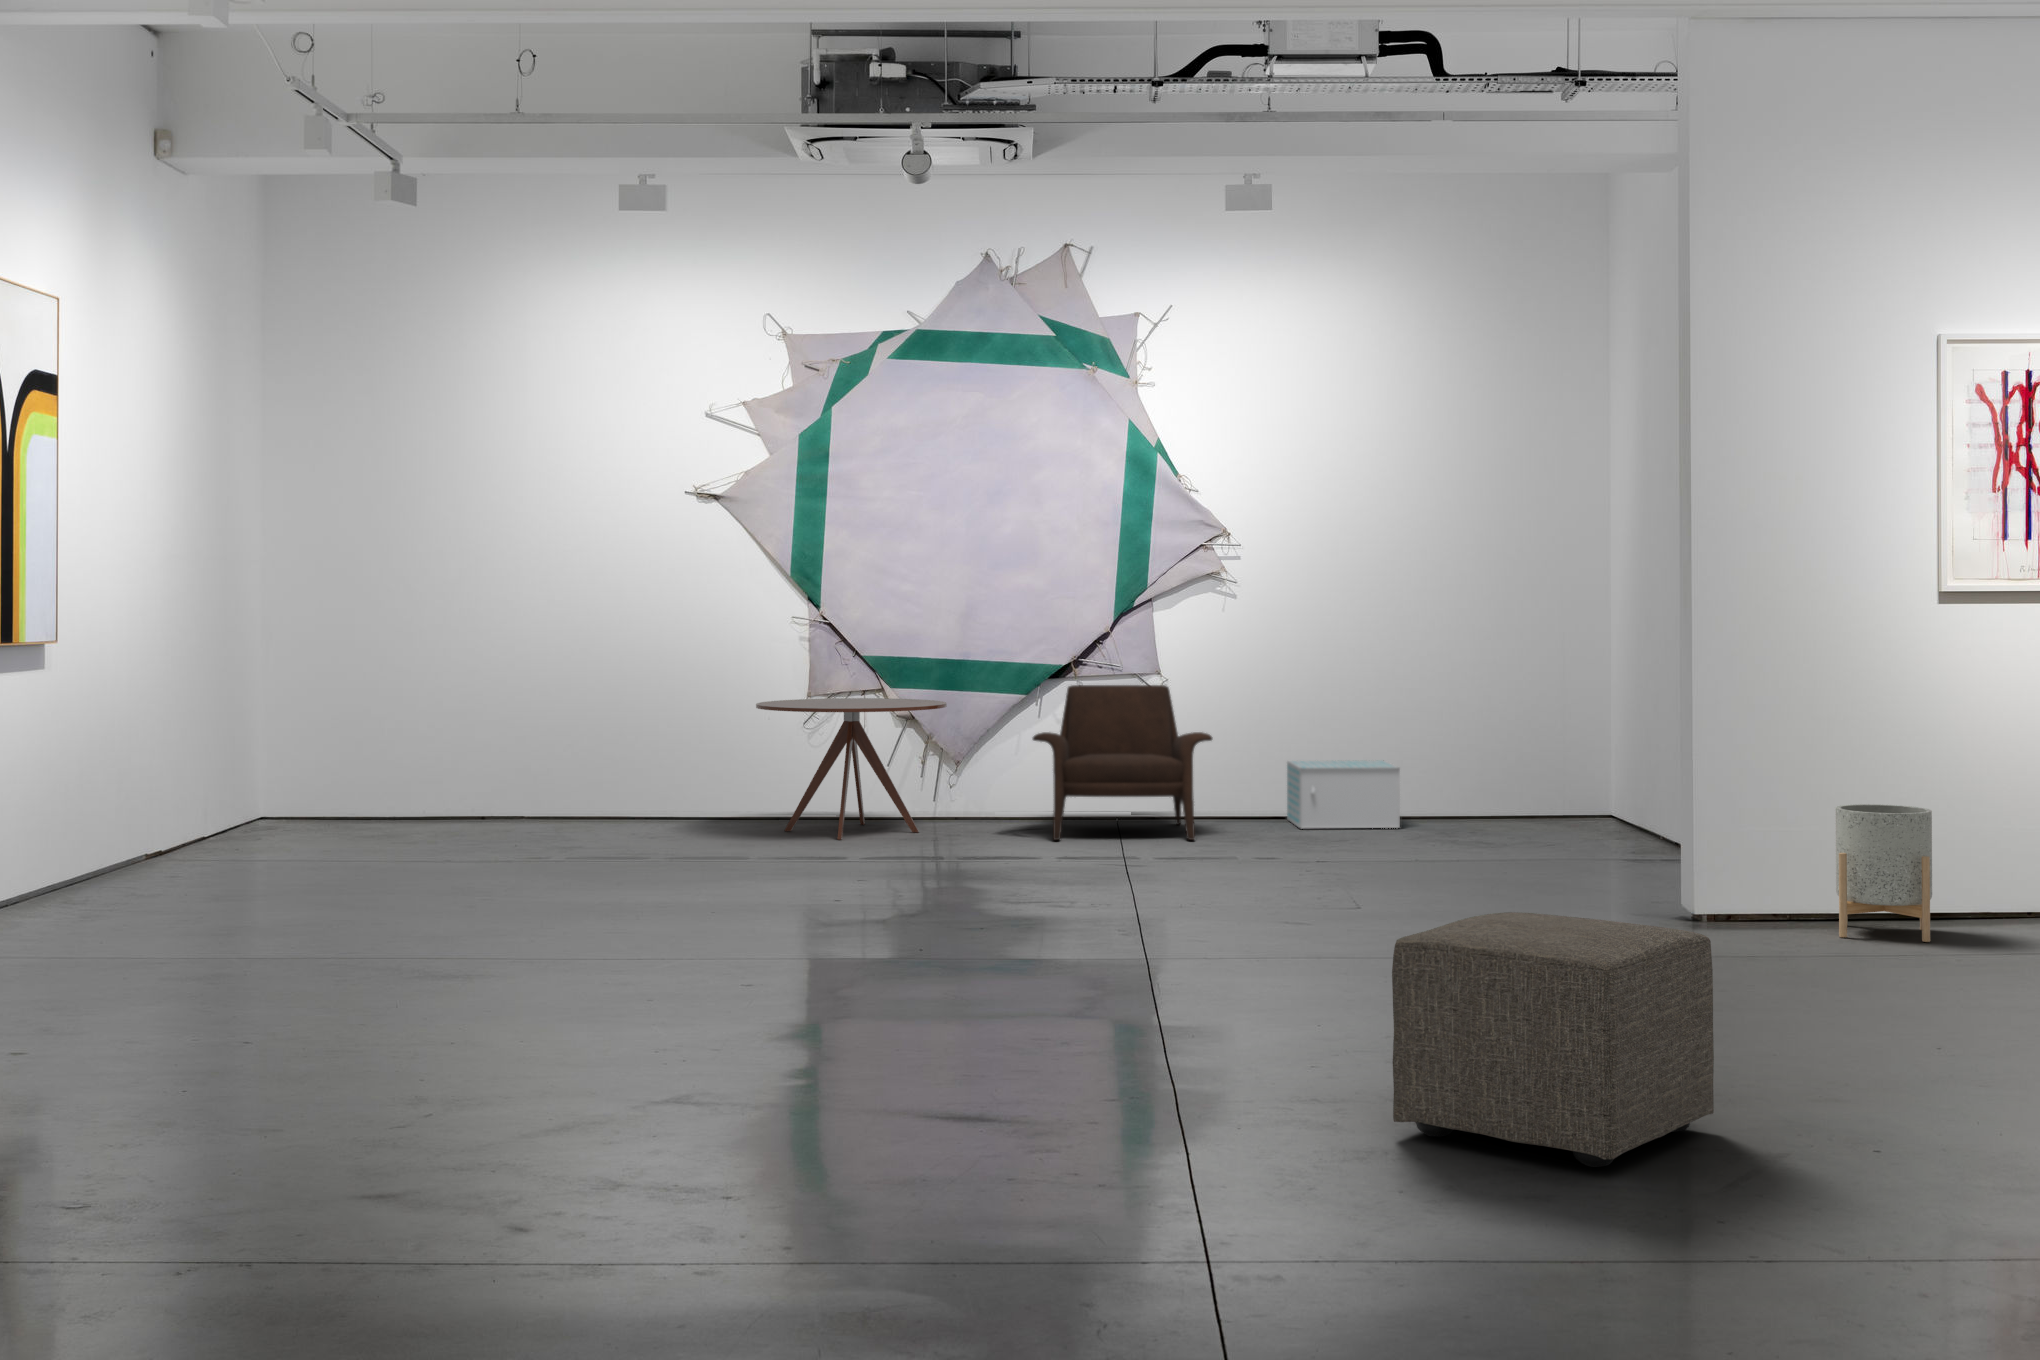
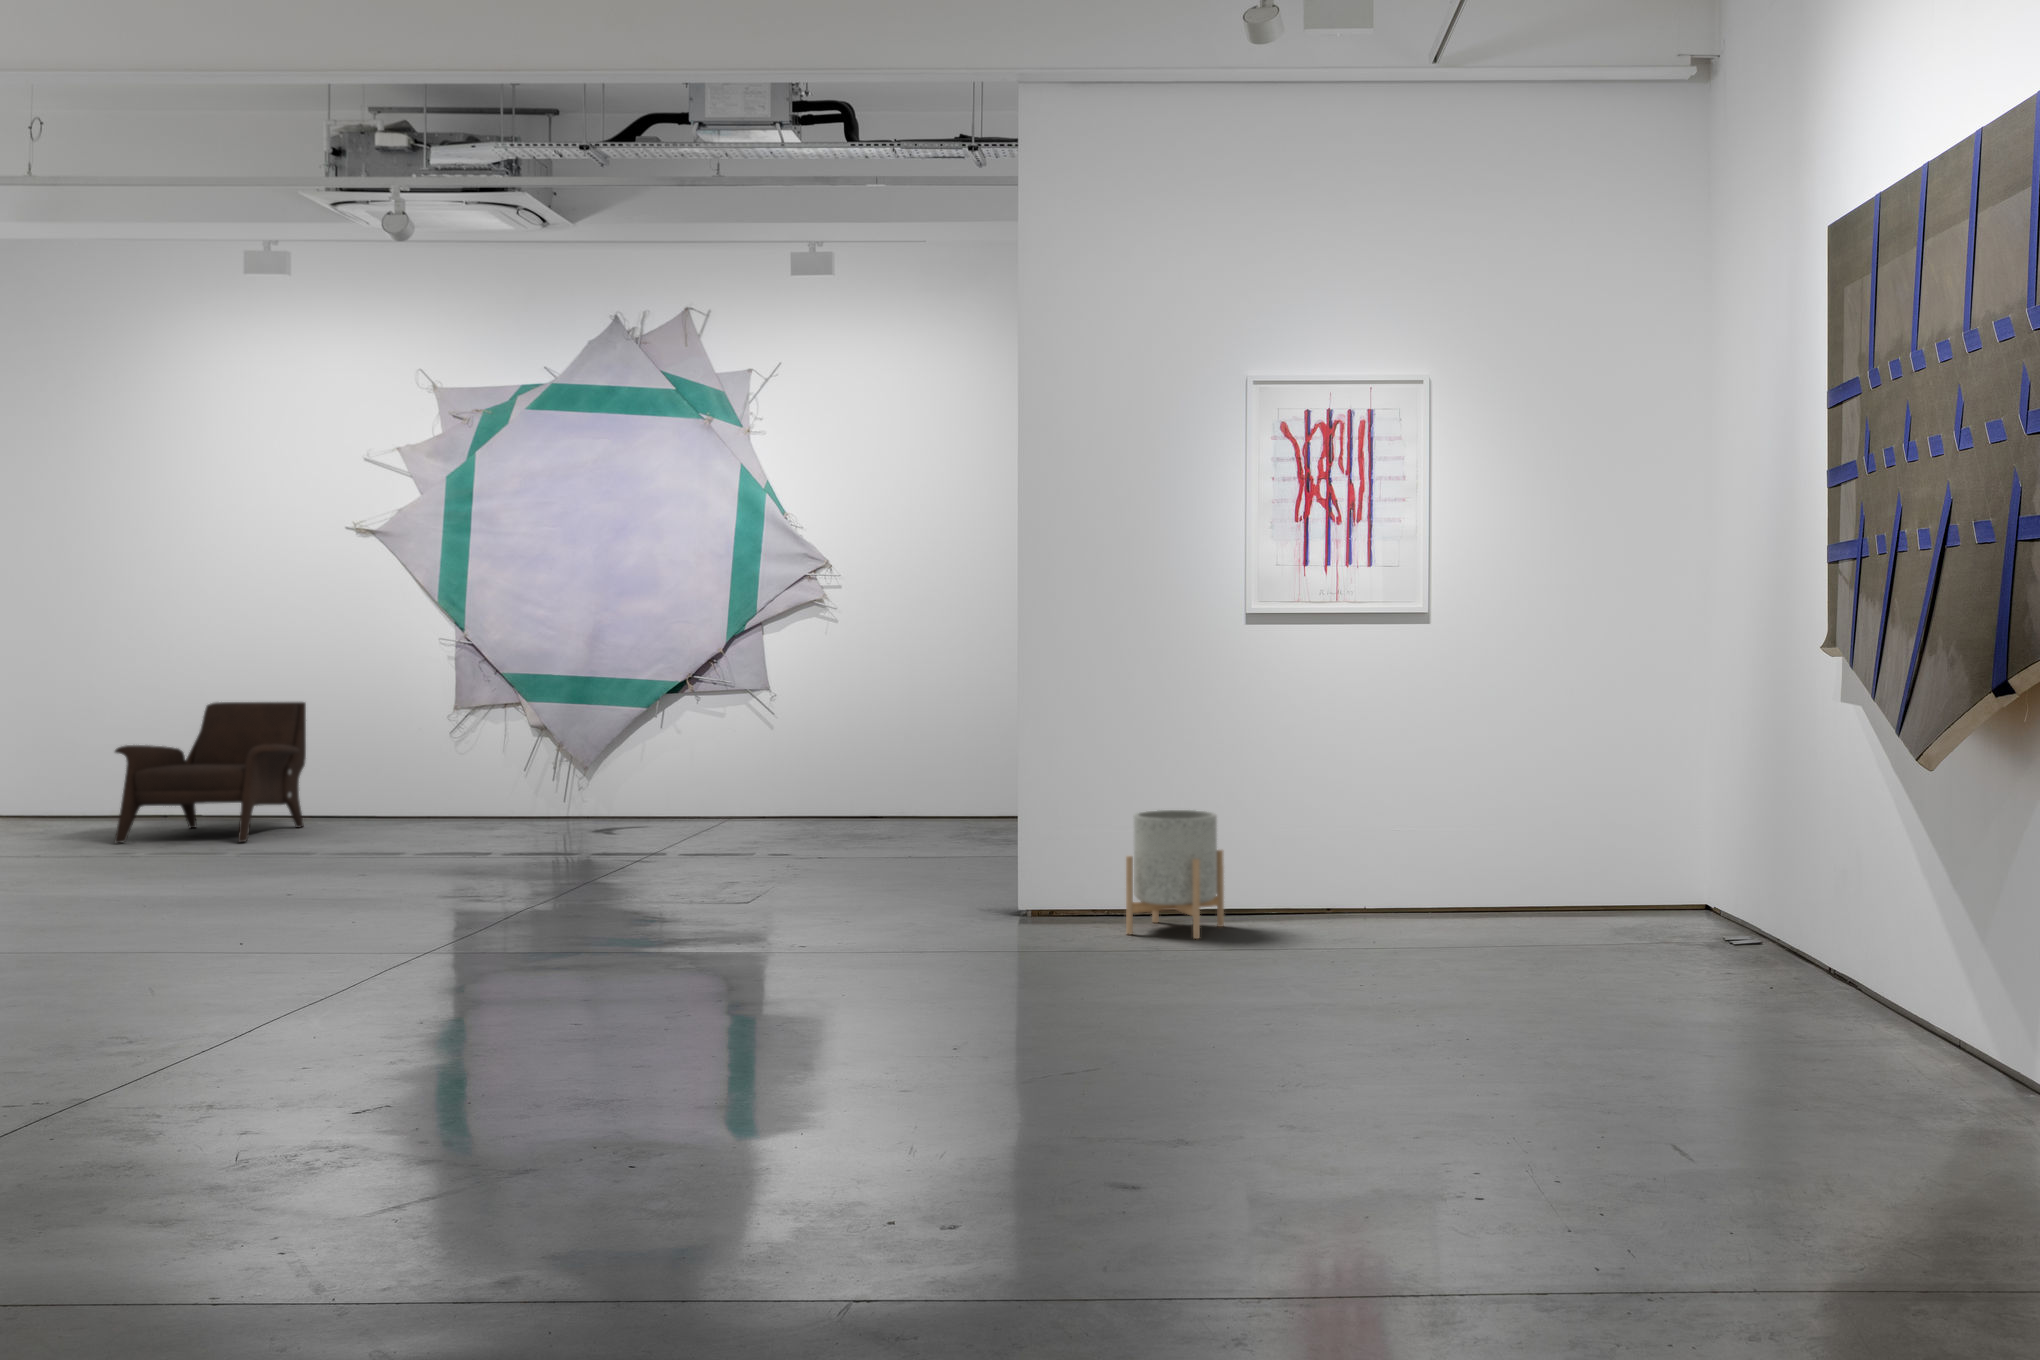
armchair: present [1033,685,1212,840] -> present [115,702,306,843]
round table: present [756,698,947,840] -> none [369,713,554,841]
storage box: present [1287,760,1400,828] -> none [871,767,968,828]
ottoman: present [1392,912,1714,1167] -> none [210,928,547,1192]

